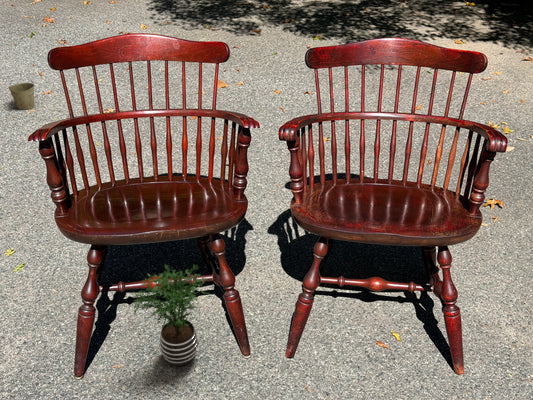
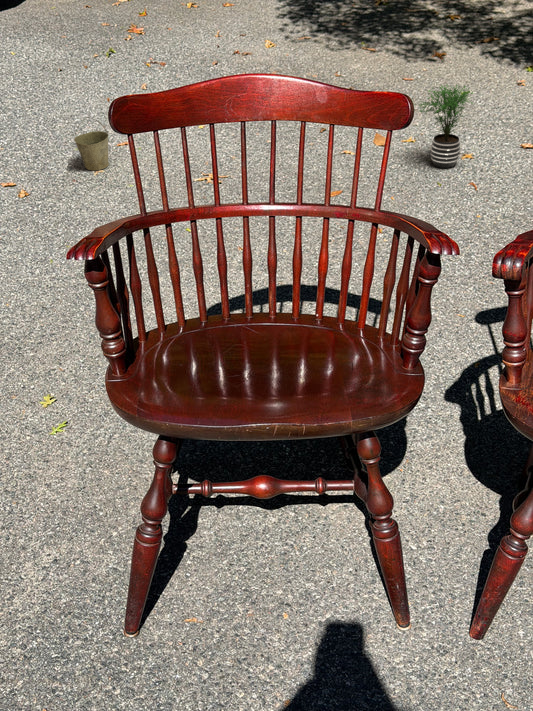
potted plant: present [134,264,207,366] -> present [419,85,473,168]

